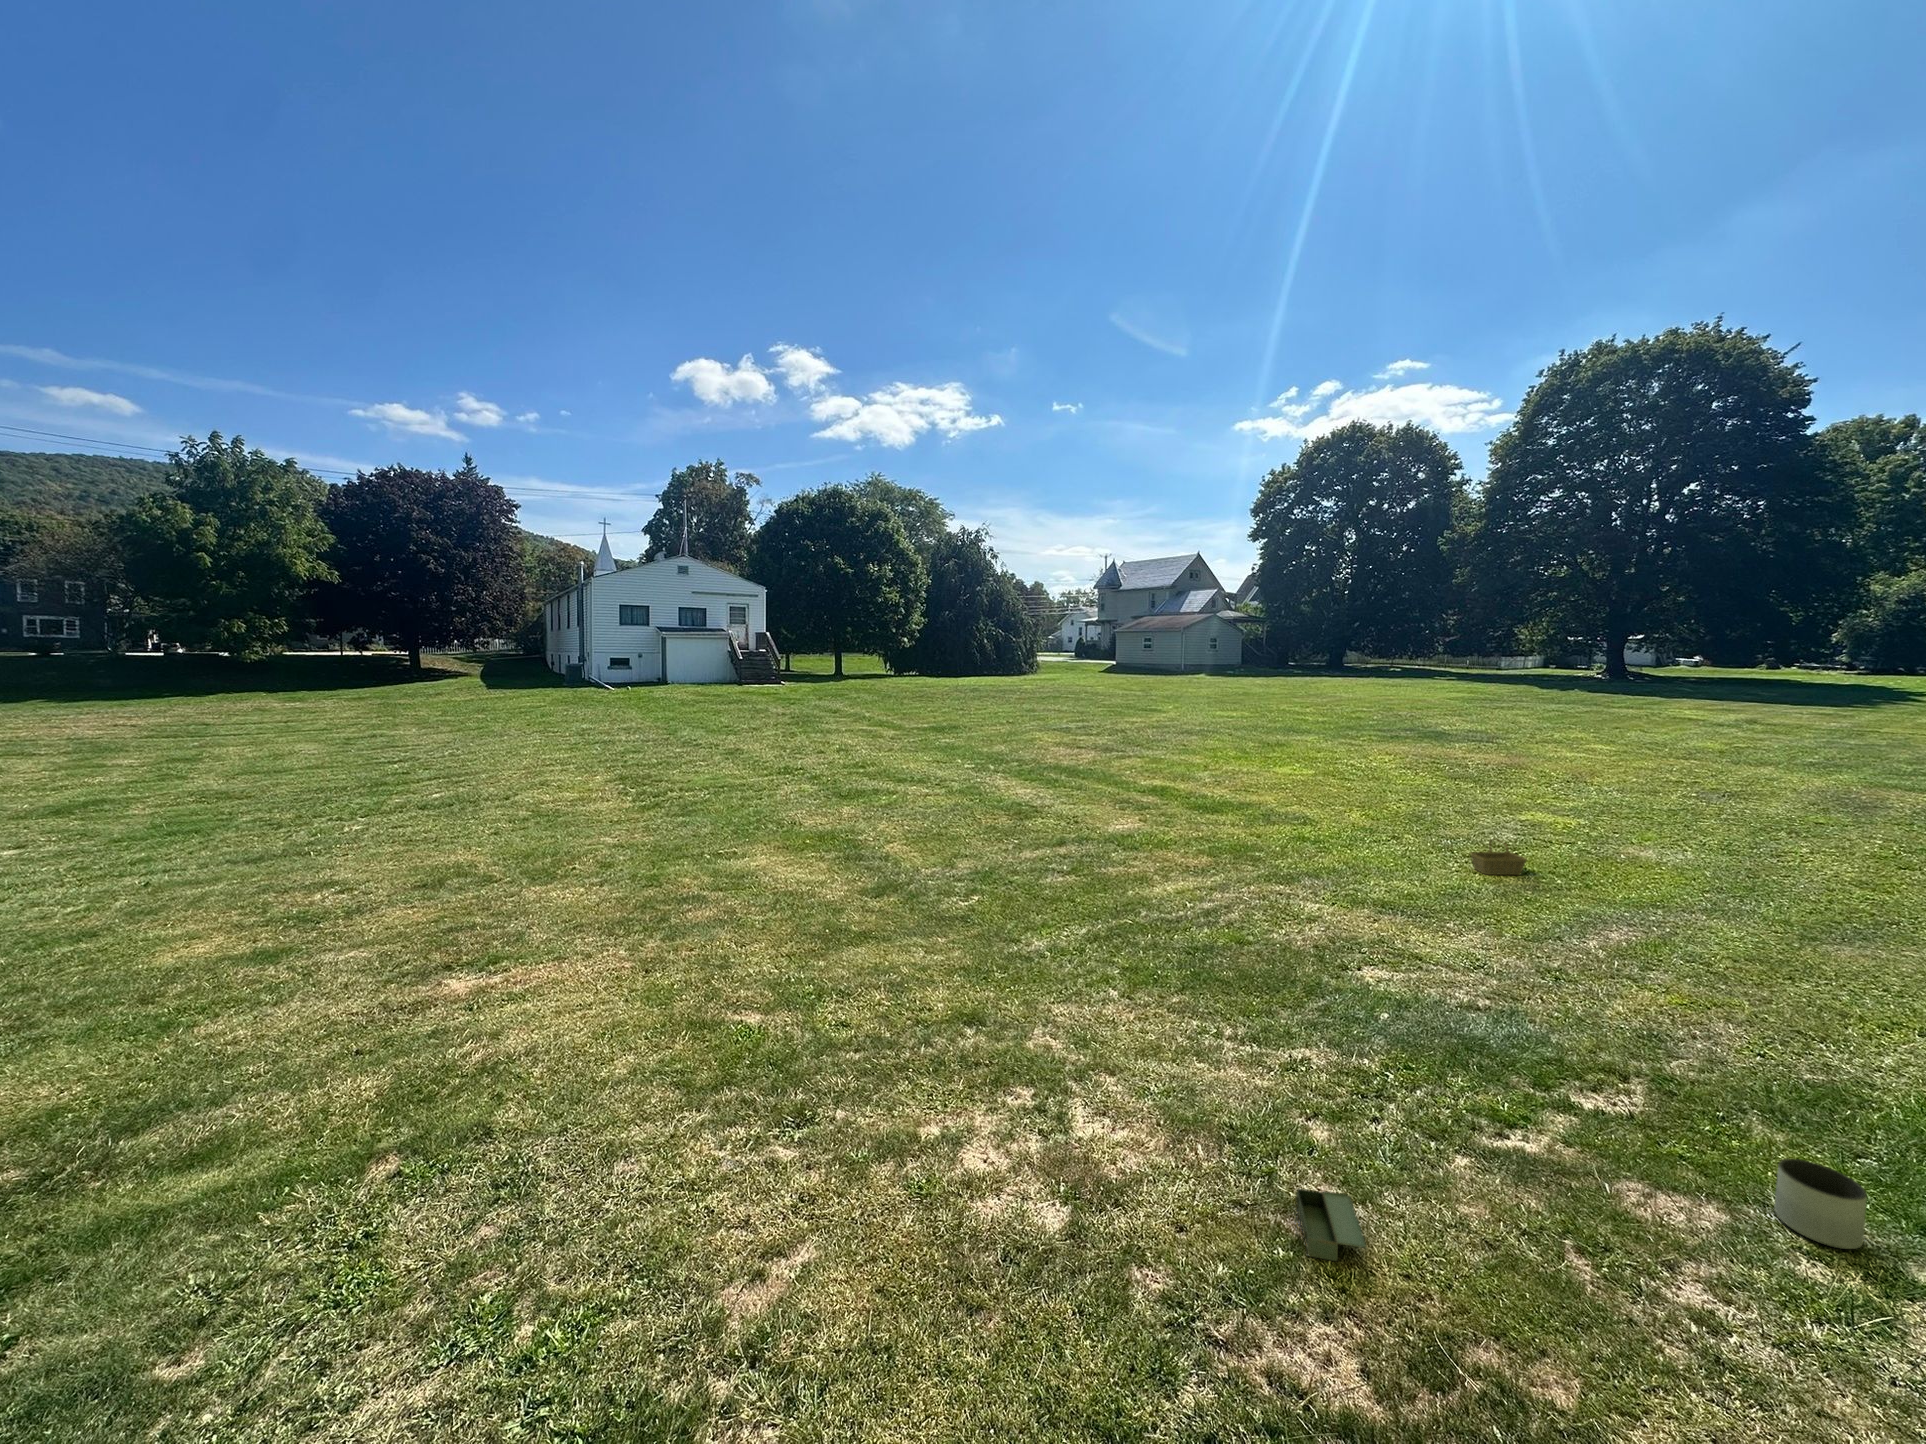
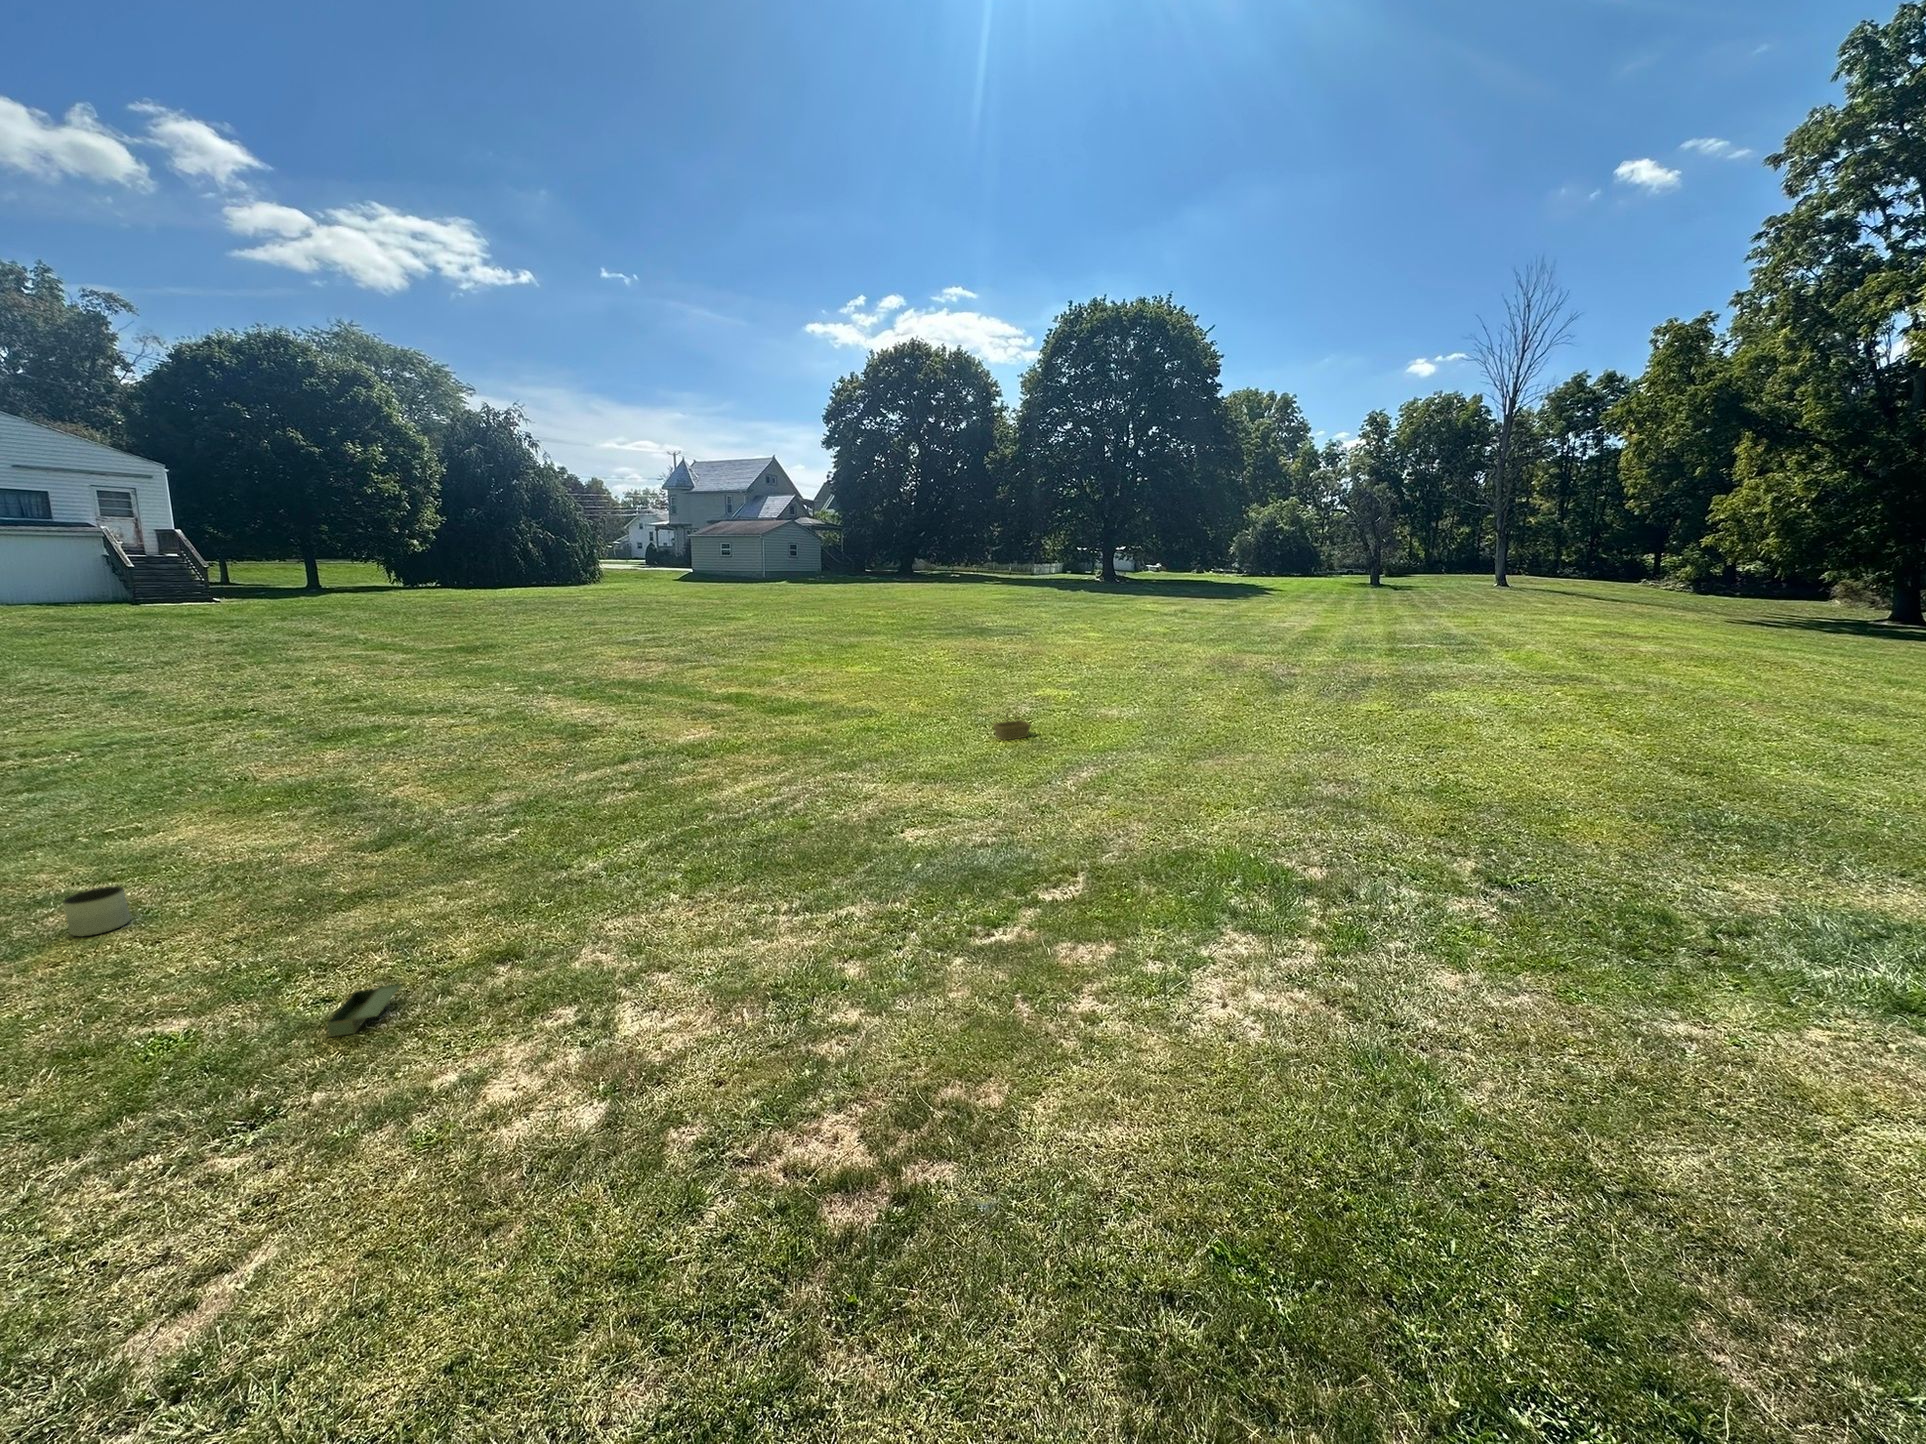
planter: present [1774,1159,1867,1249] -> present [63,886,130,937]
toolbox: present [1294,1188,1366,1261] -> present [327,984,401,1037]

